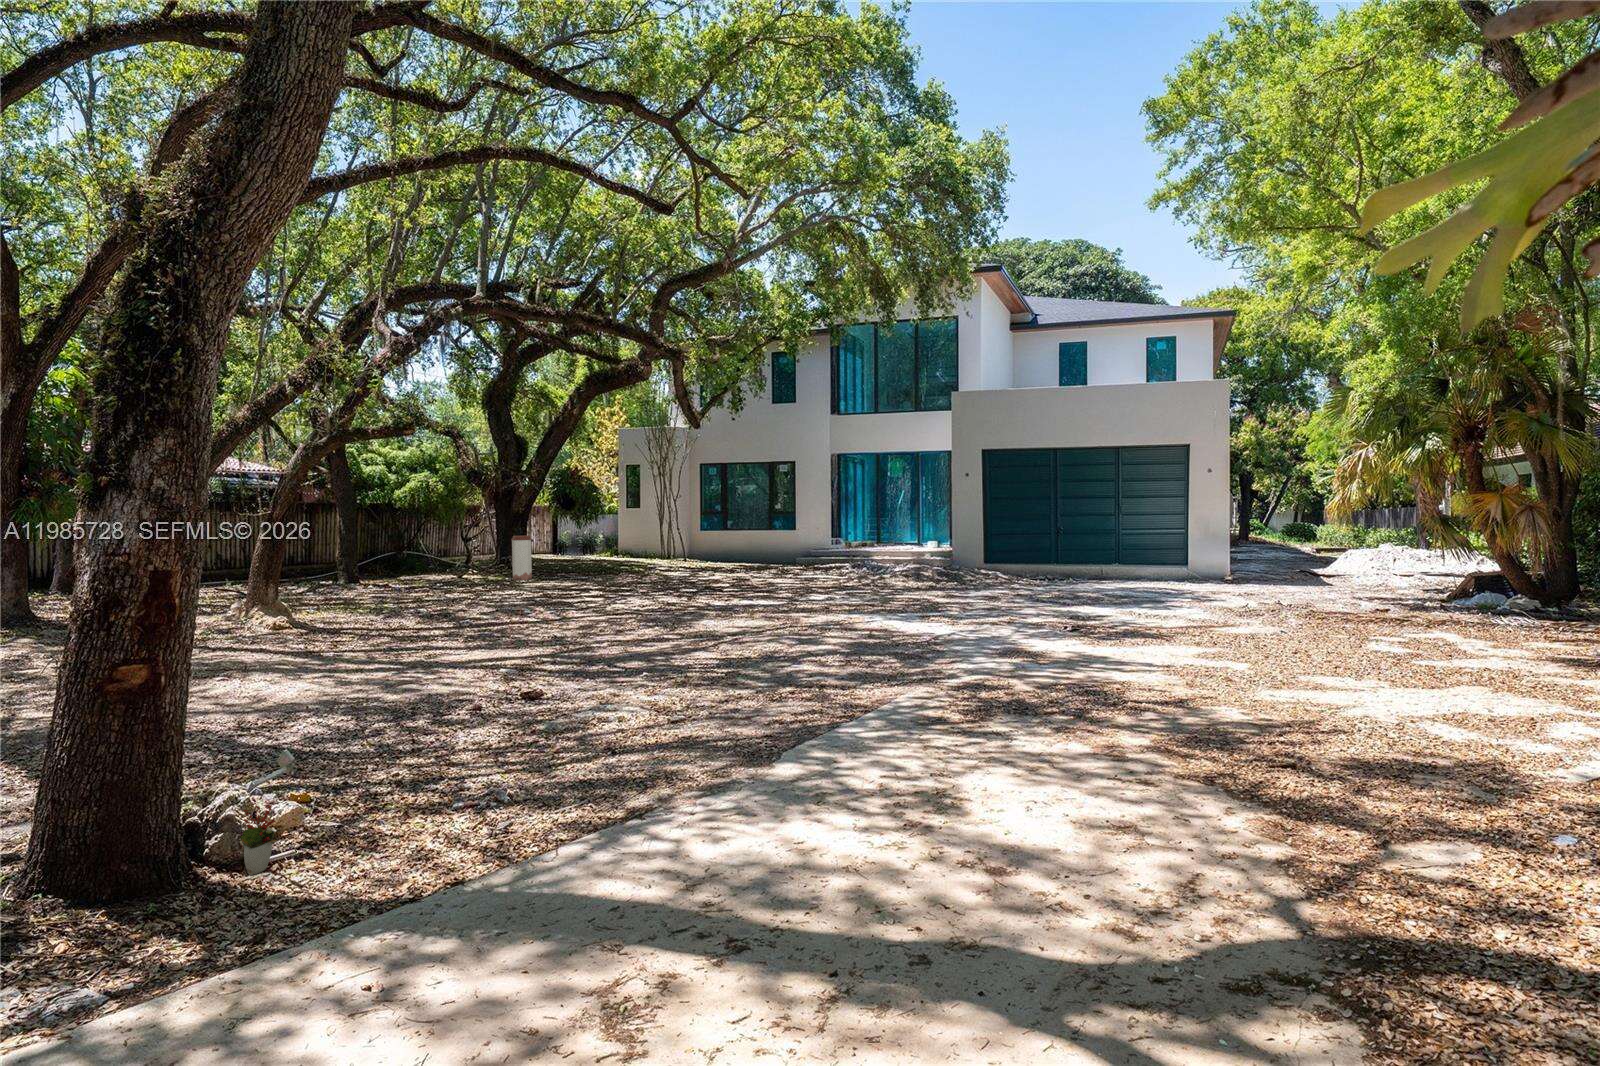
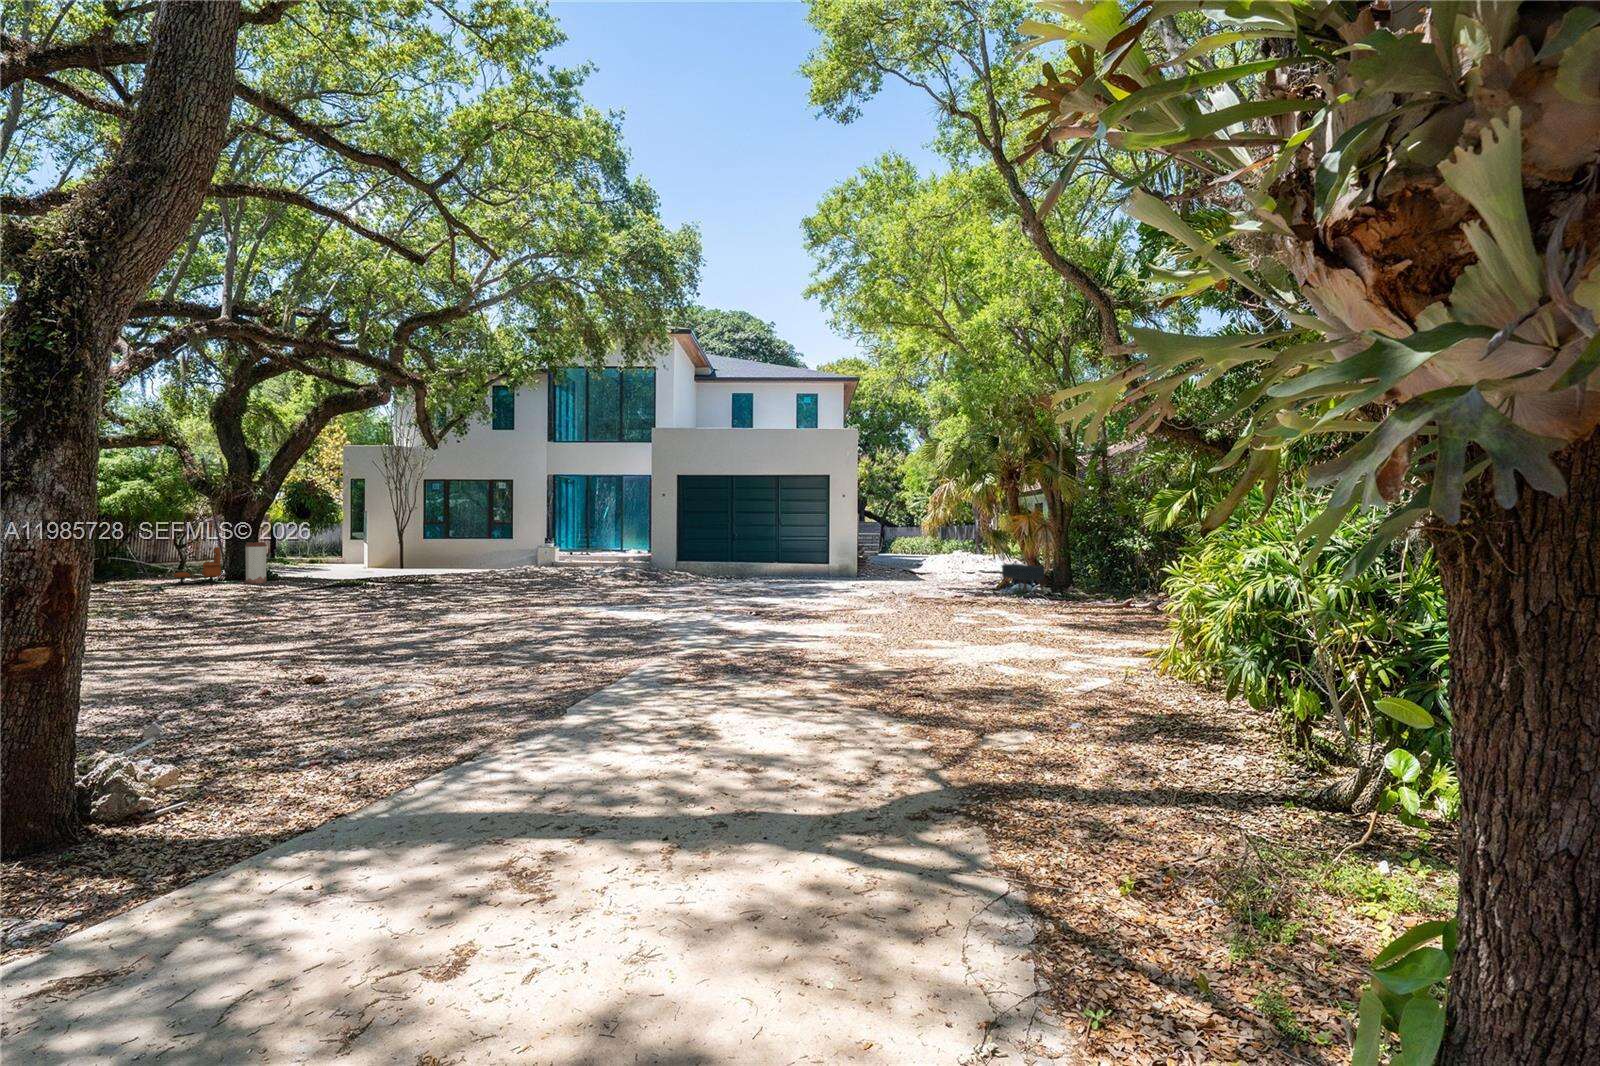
lounge chair: none [445,541,494,582] -> present [172,547,222,586]
bench: none [1461,563,1538,608] -> present [1002,564,1045,592]
decorative plant: present [241,806,277,875] -> none [90,775,127,841]

